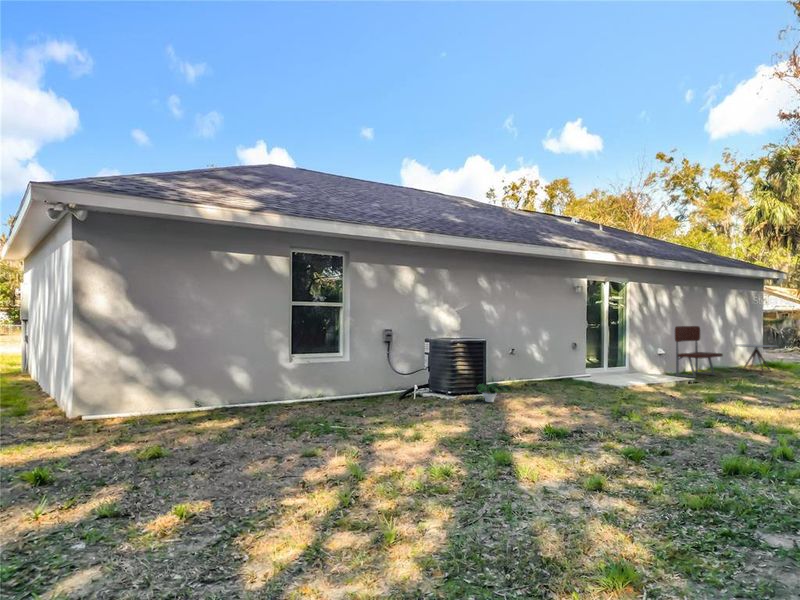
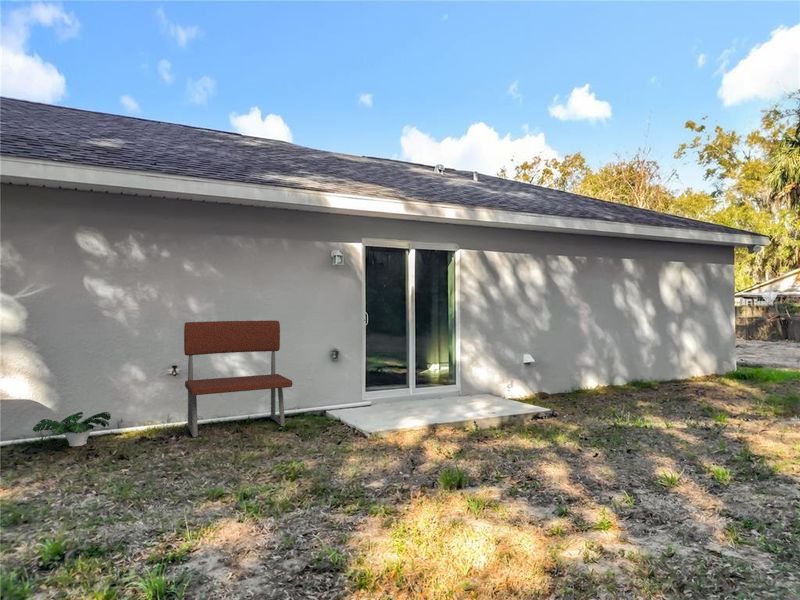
bench: present [675,326,723,378] -> present [184,320,292,437]
round table: present [737,345,776,371] -> none [676,343,740,385]

